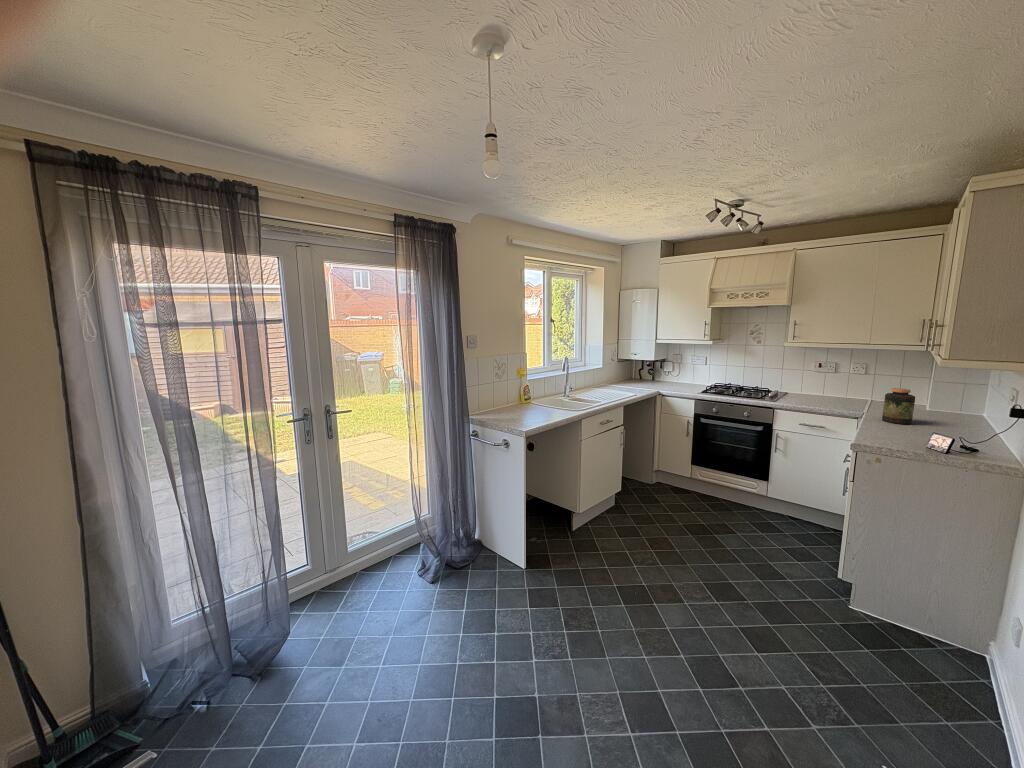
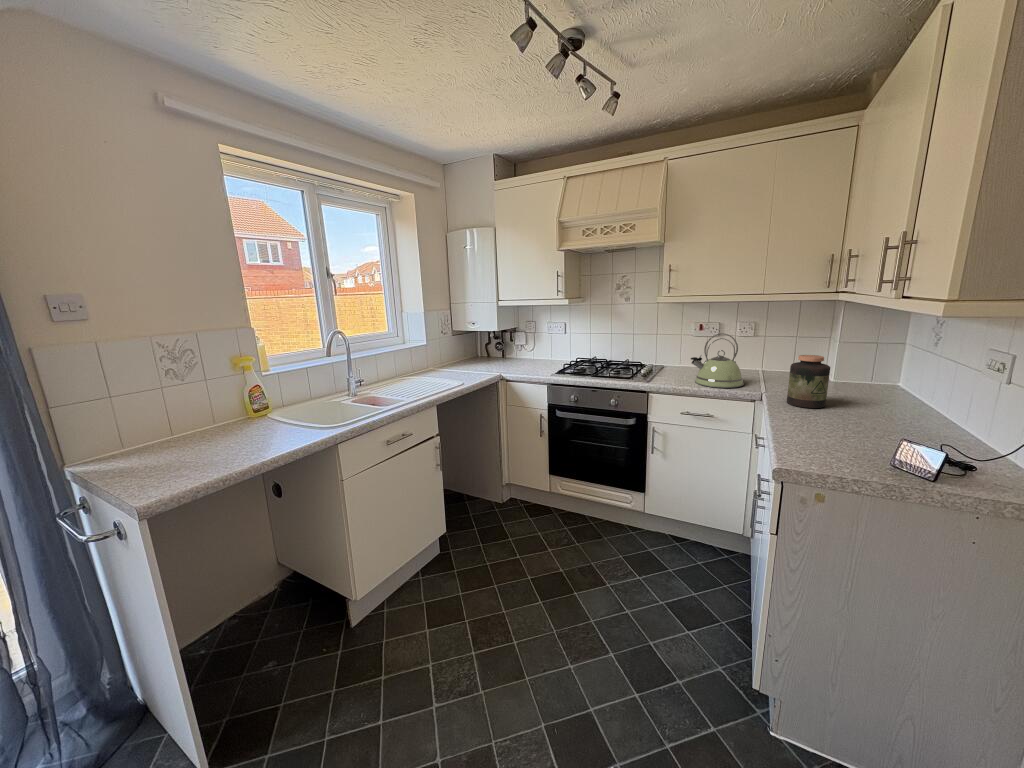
kettle: none [809,371,851,409] -> present [691,333,744,388]

